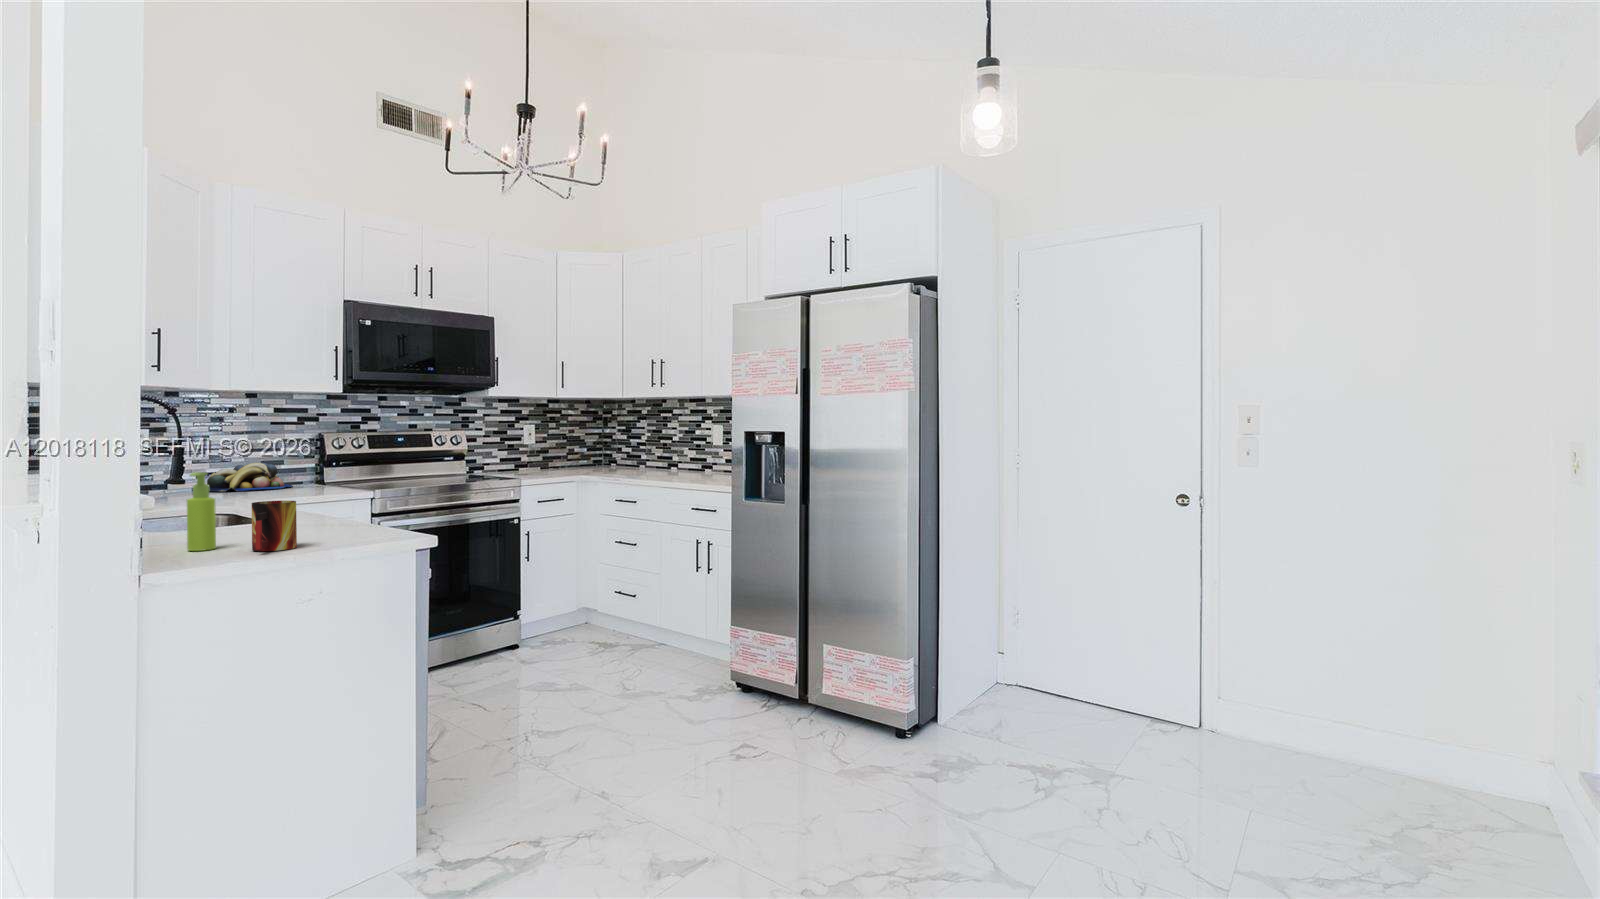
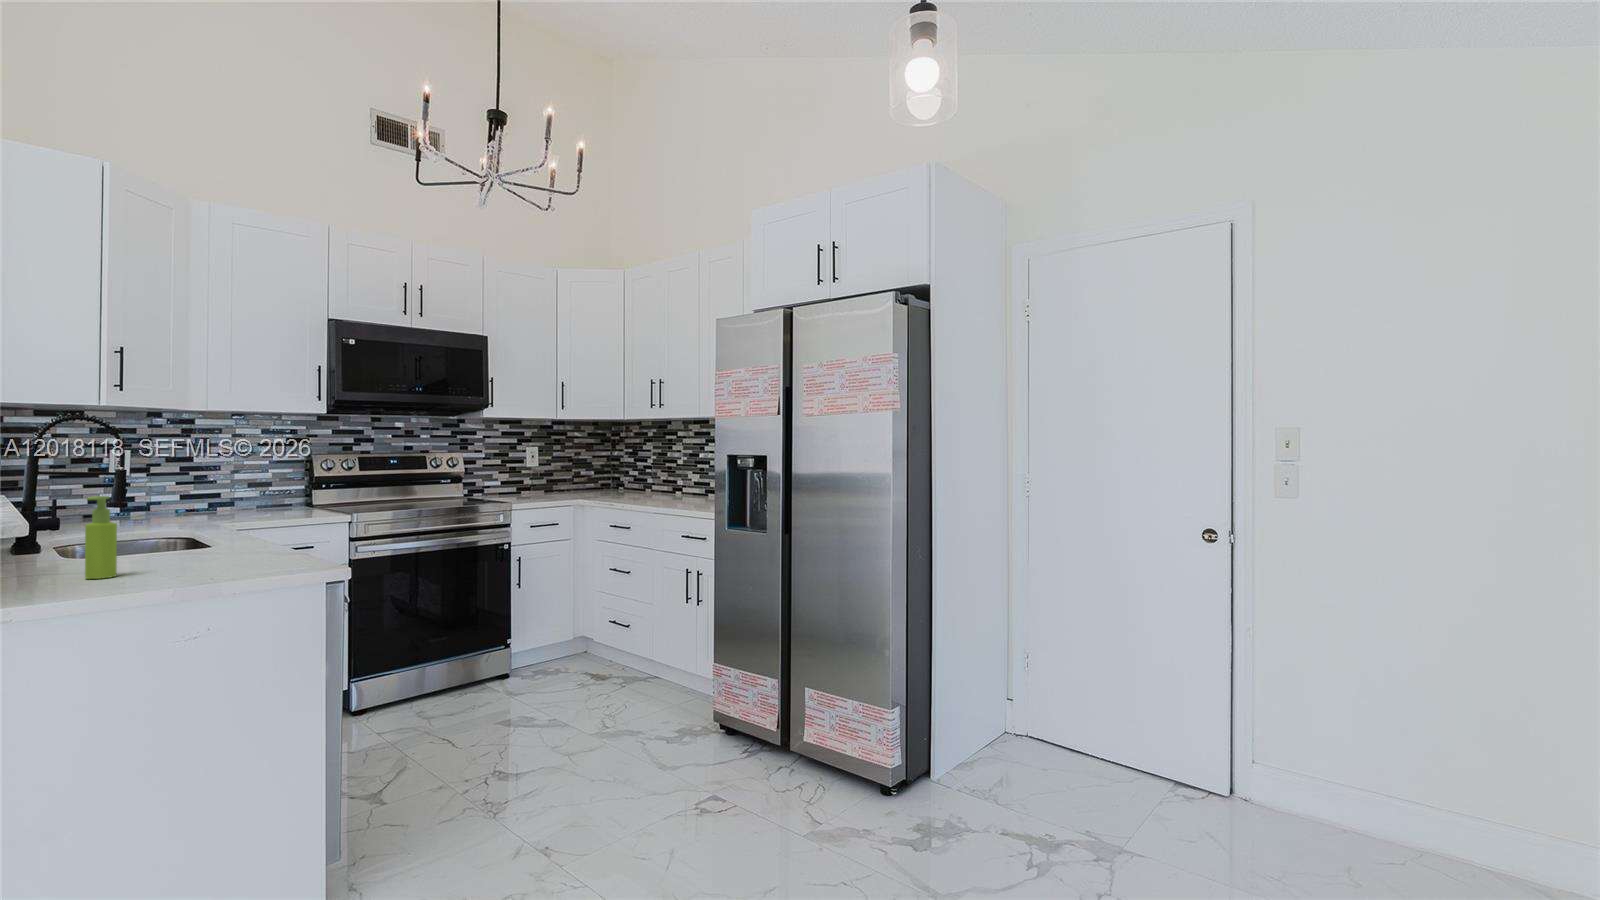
fruit bowl: present [207,463,293,491] -> none [189,485,279,514]
mug: present [252,501,297,551] -> none [145,526,198,580]

